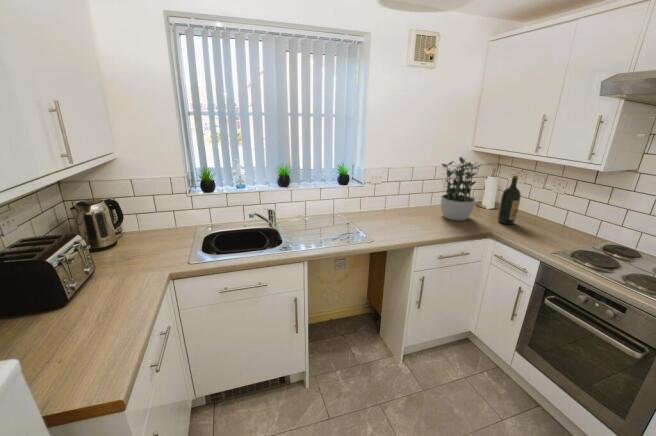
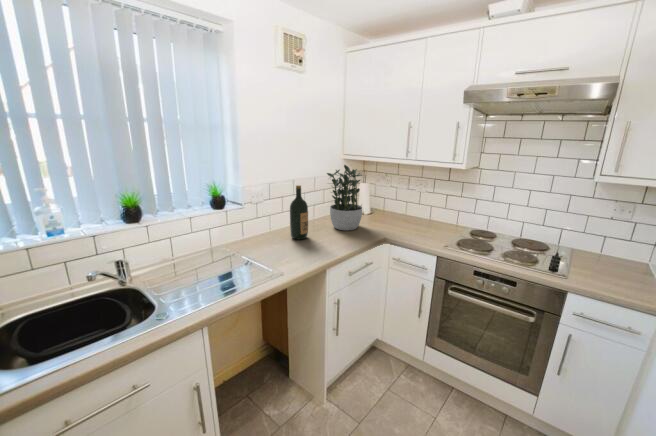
wine bottle: present [497,175,521,224] -> present [290,185,308,240]

